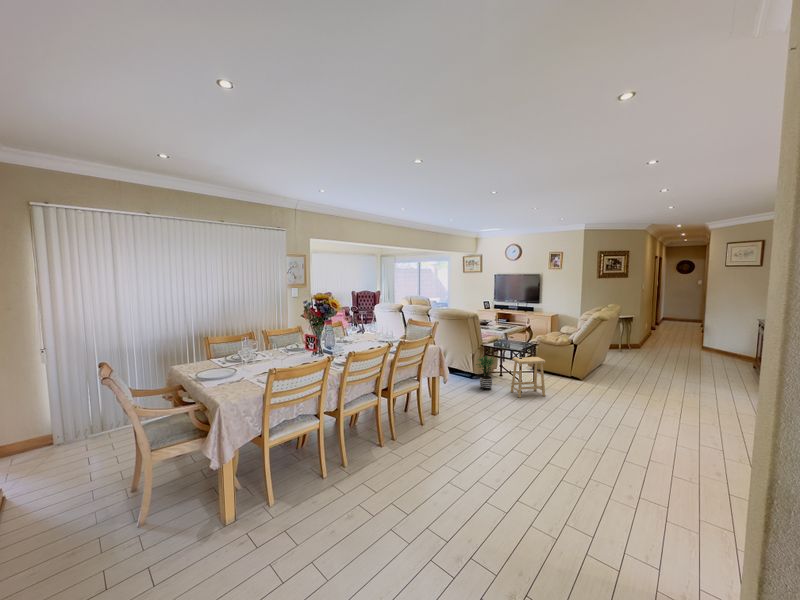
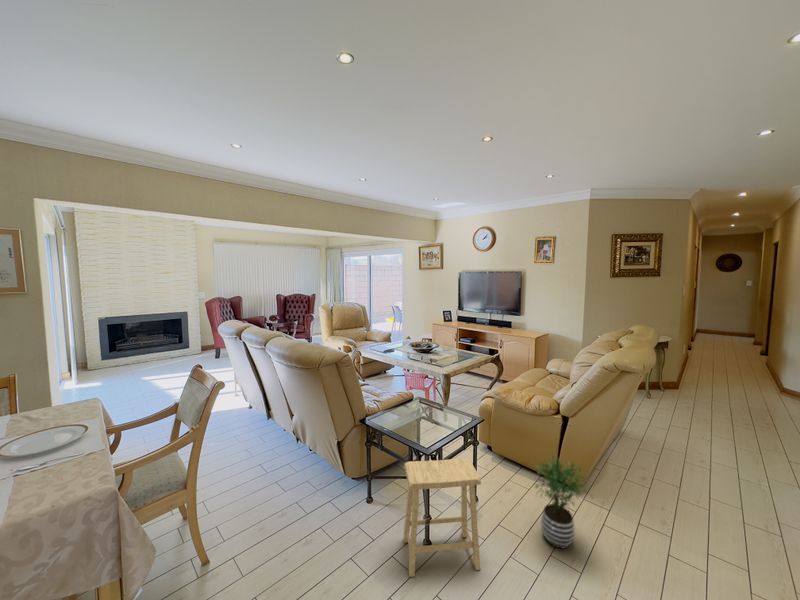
potted plant: present [476,356,494,390] -> present [535,455,591,549]

